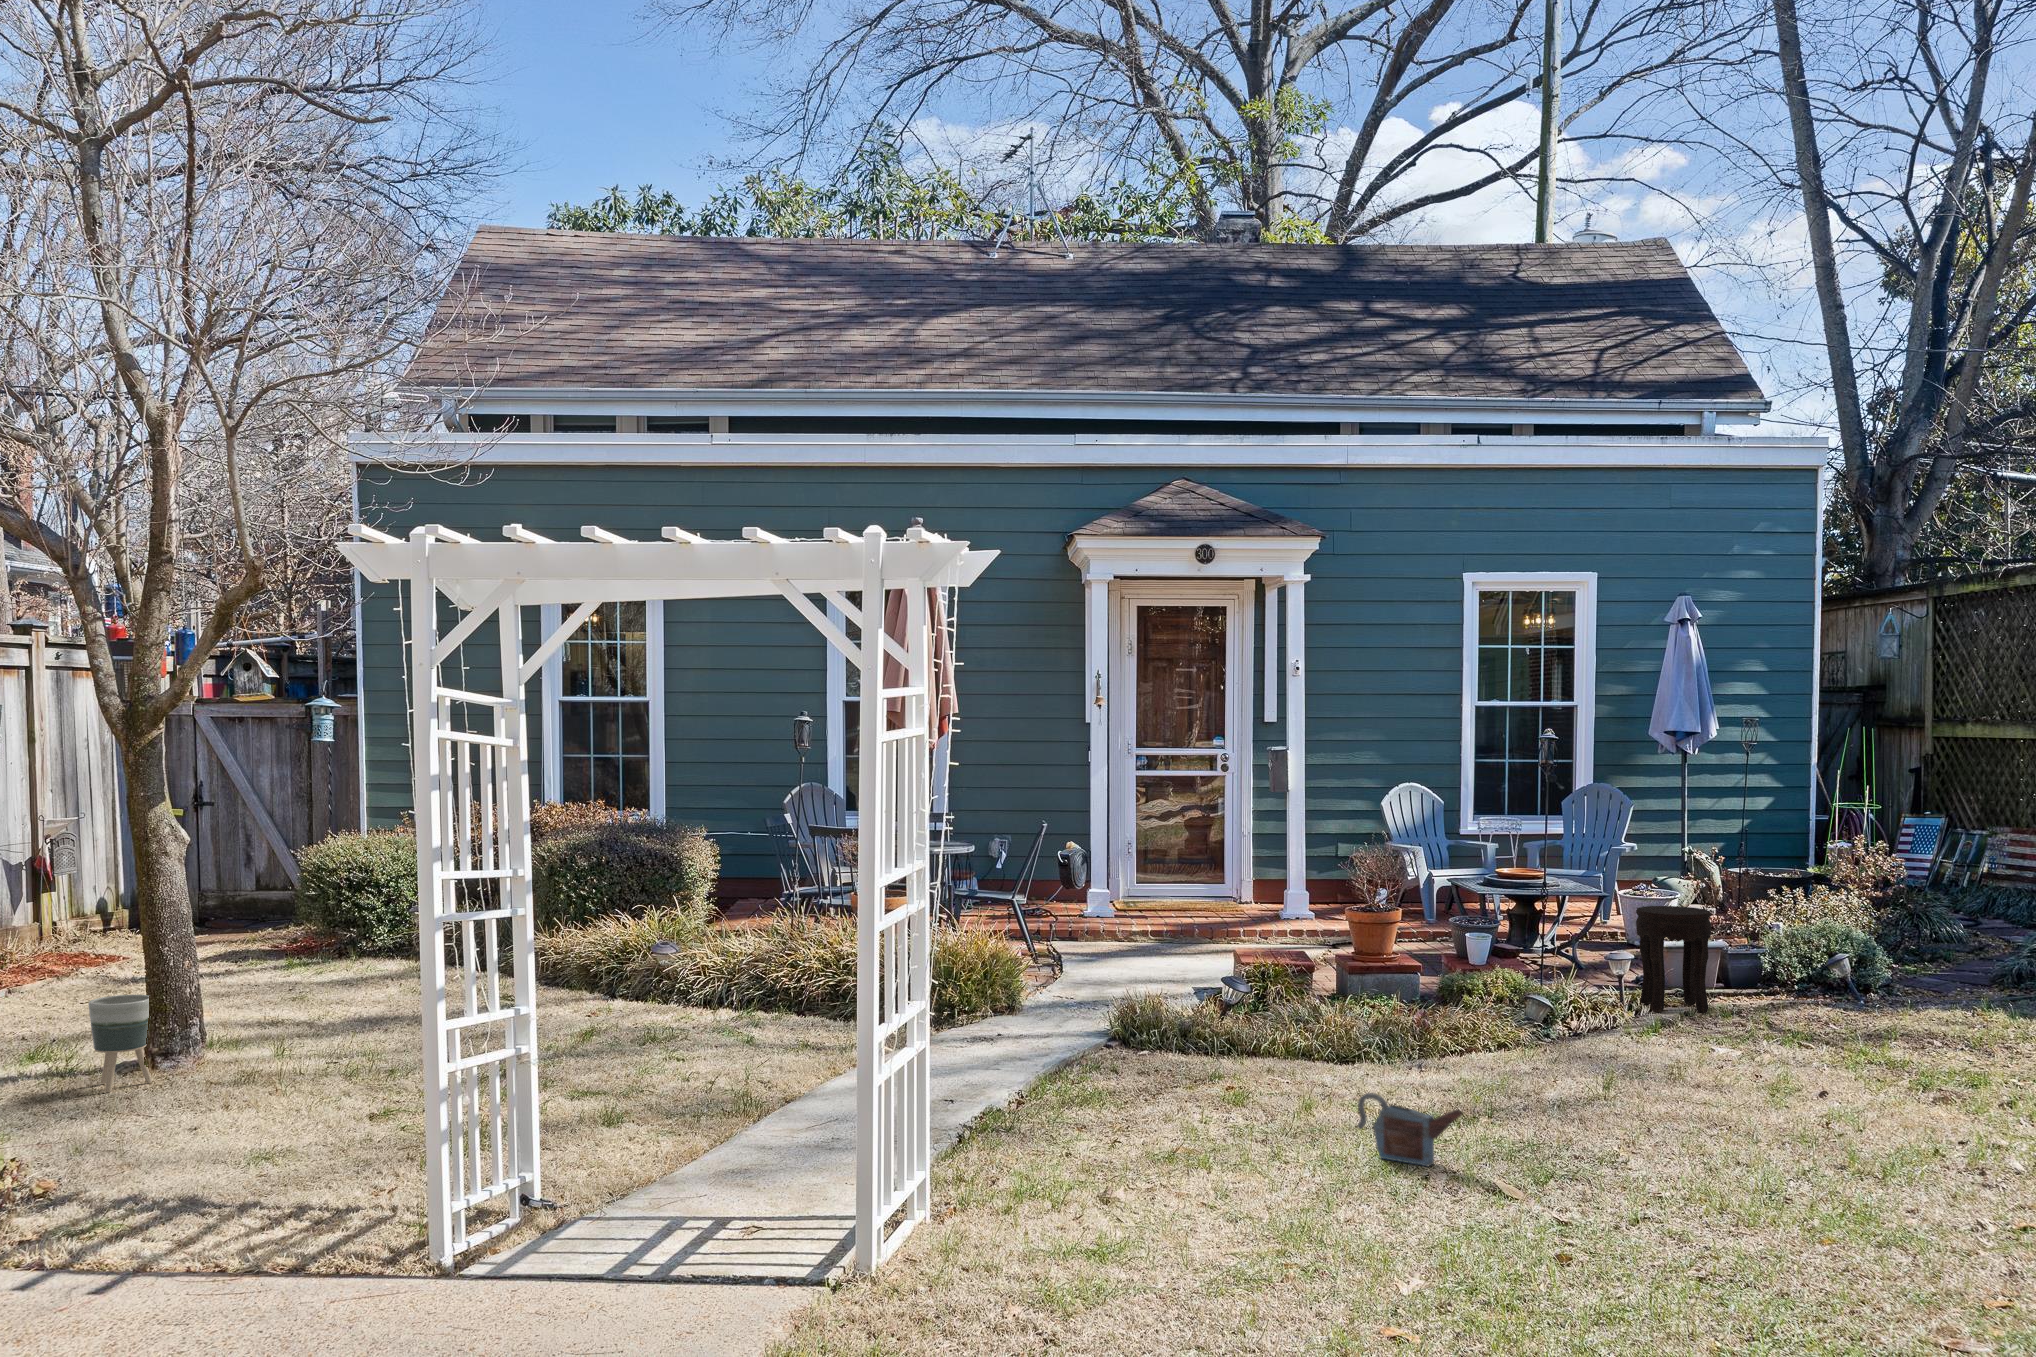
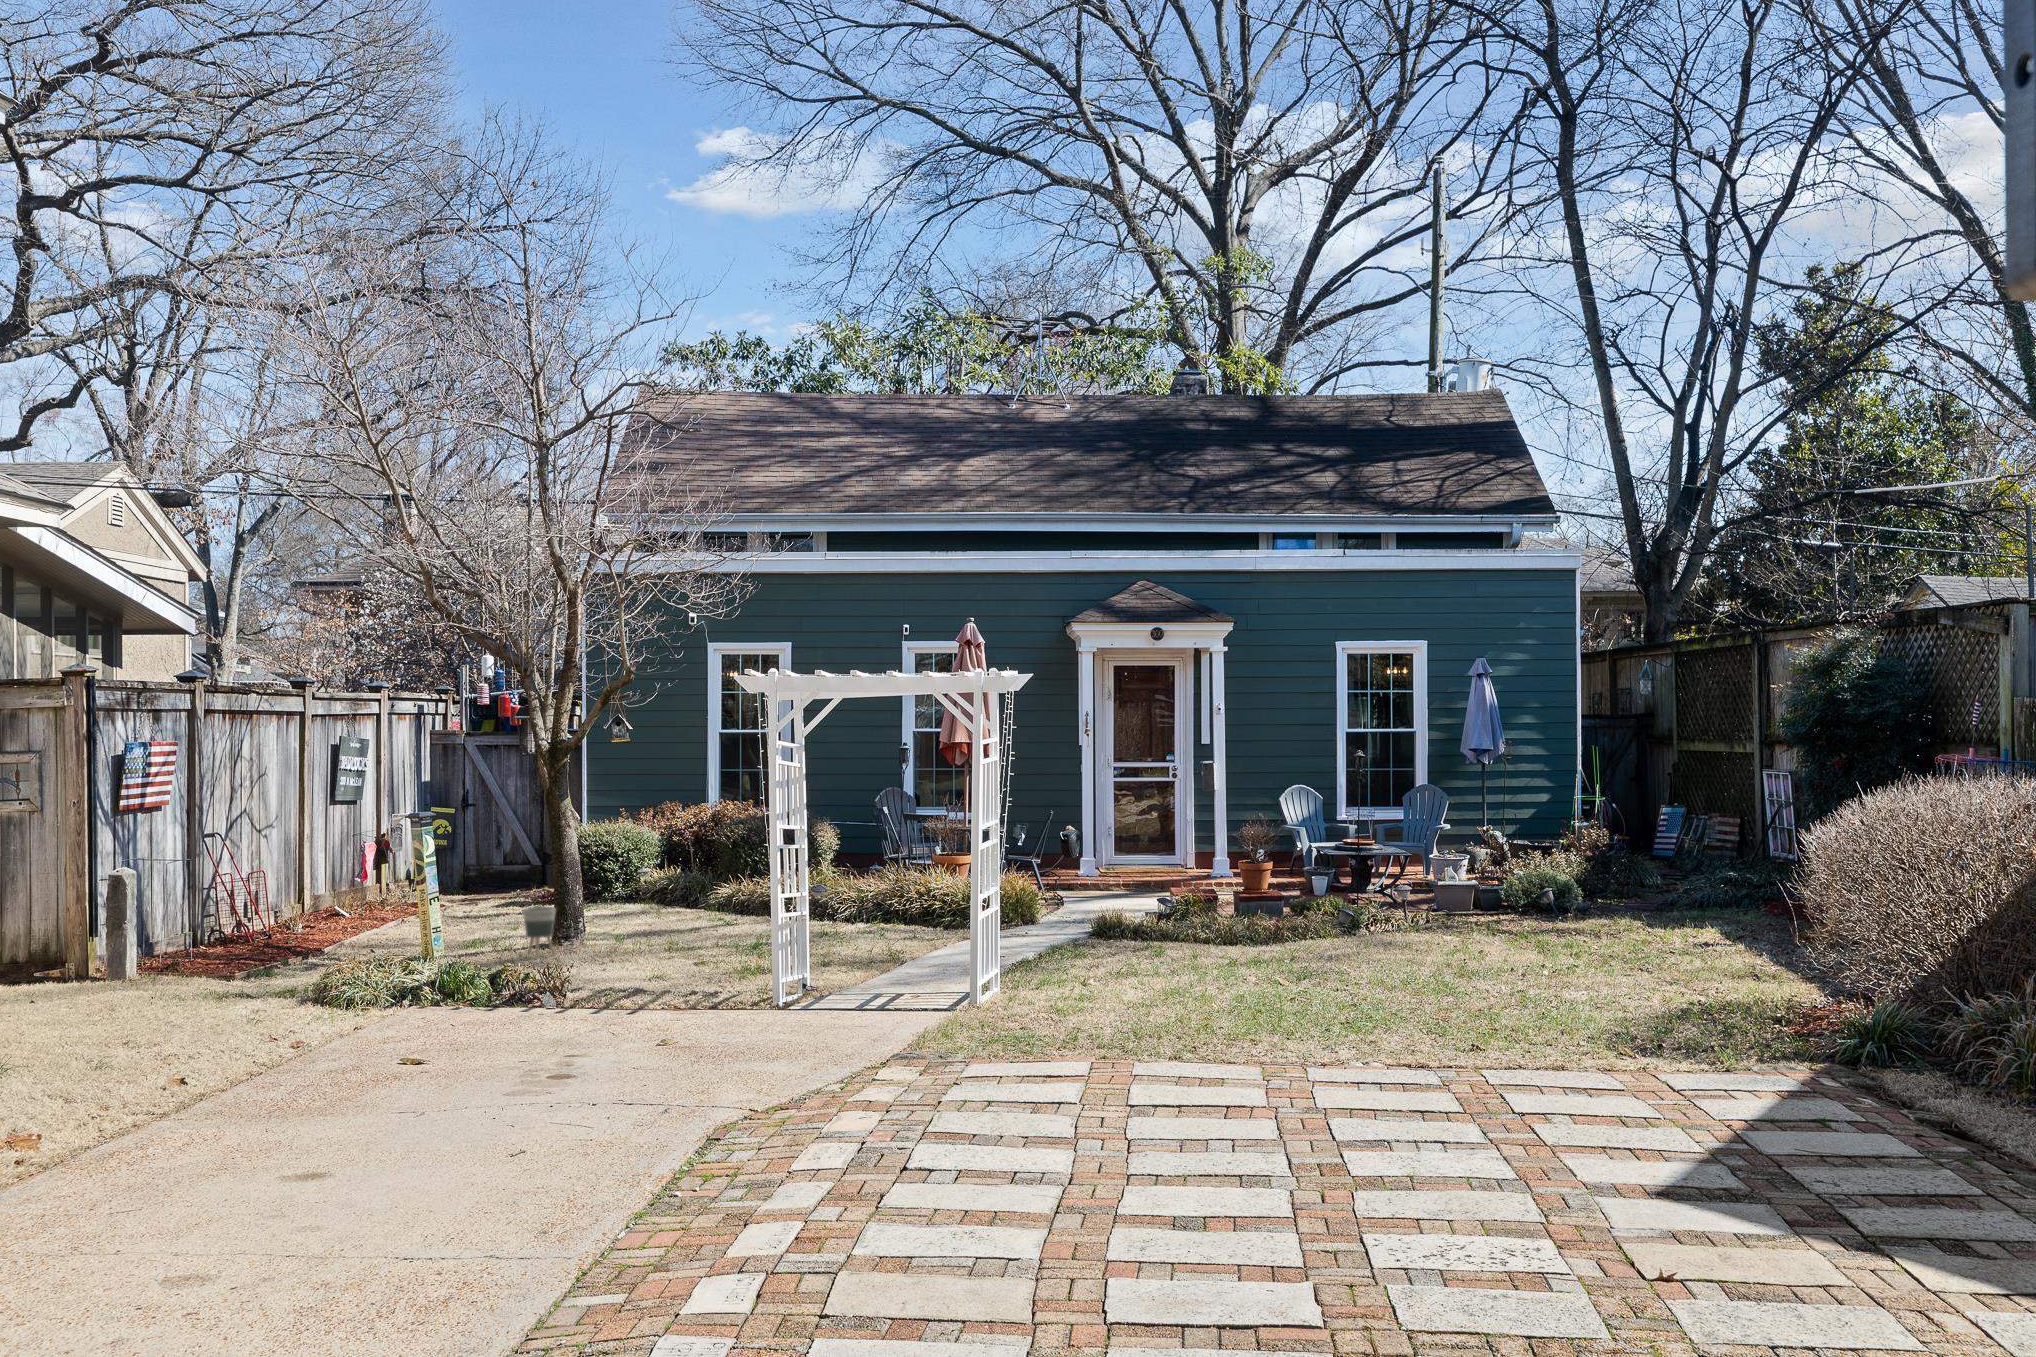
side table: present [1636,906,1711,1013] -> none [1409,859,1452,922]
watering can: present [1357,1093,1463,1166] -> none [1213,943,1265,978]

